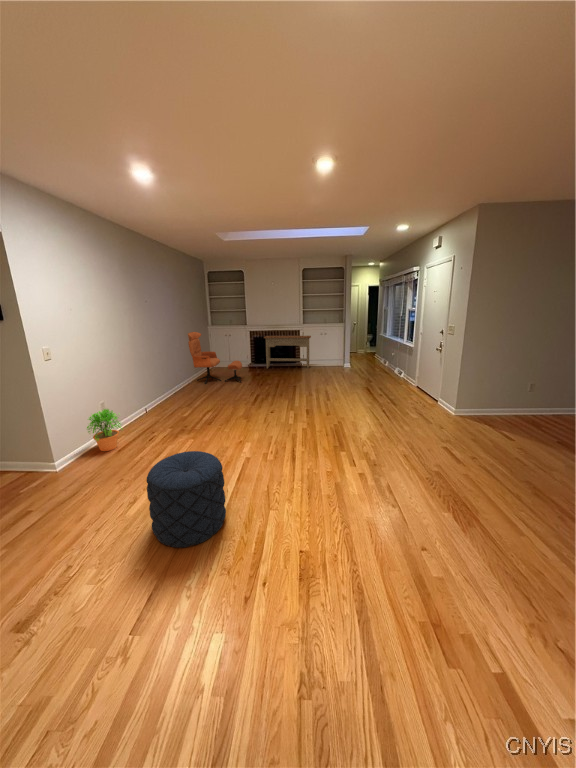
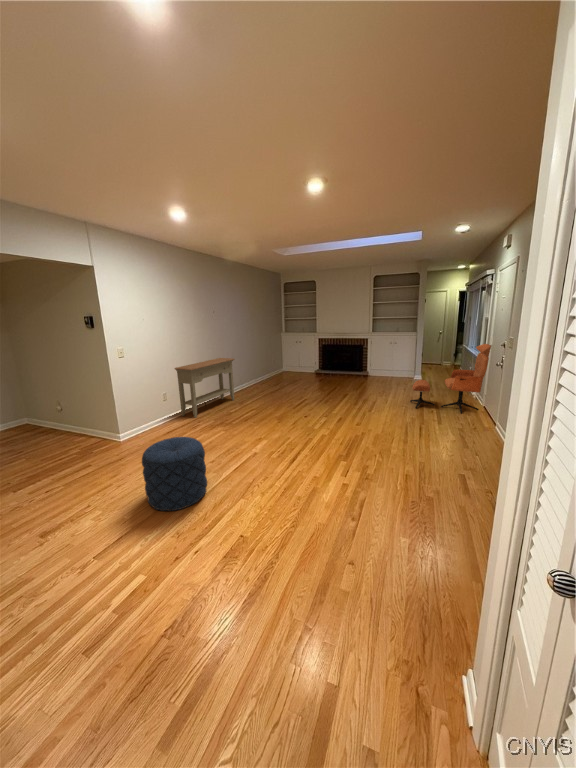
lounge chair: present [188,332,242,384] -> present [410,344,491,414]
console table: present [264,336,311,369] -> present [175,358,235,418]
potted plant: present [87,409,123,451] -> none [145,398,174,432]

